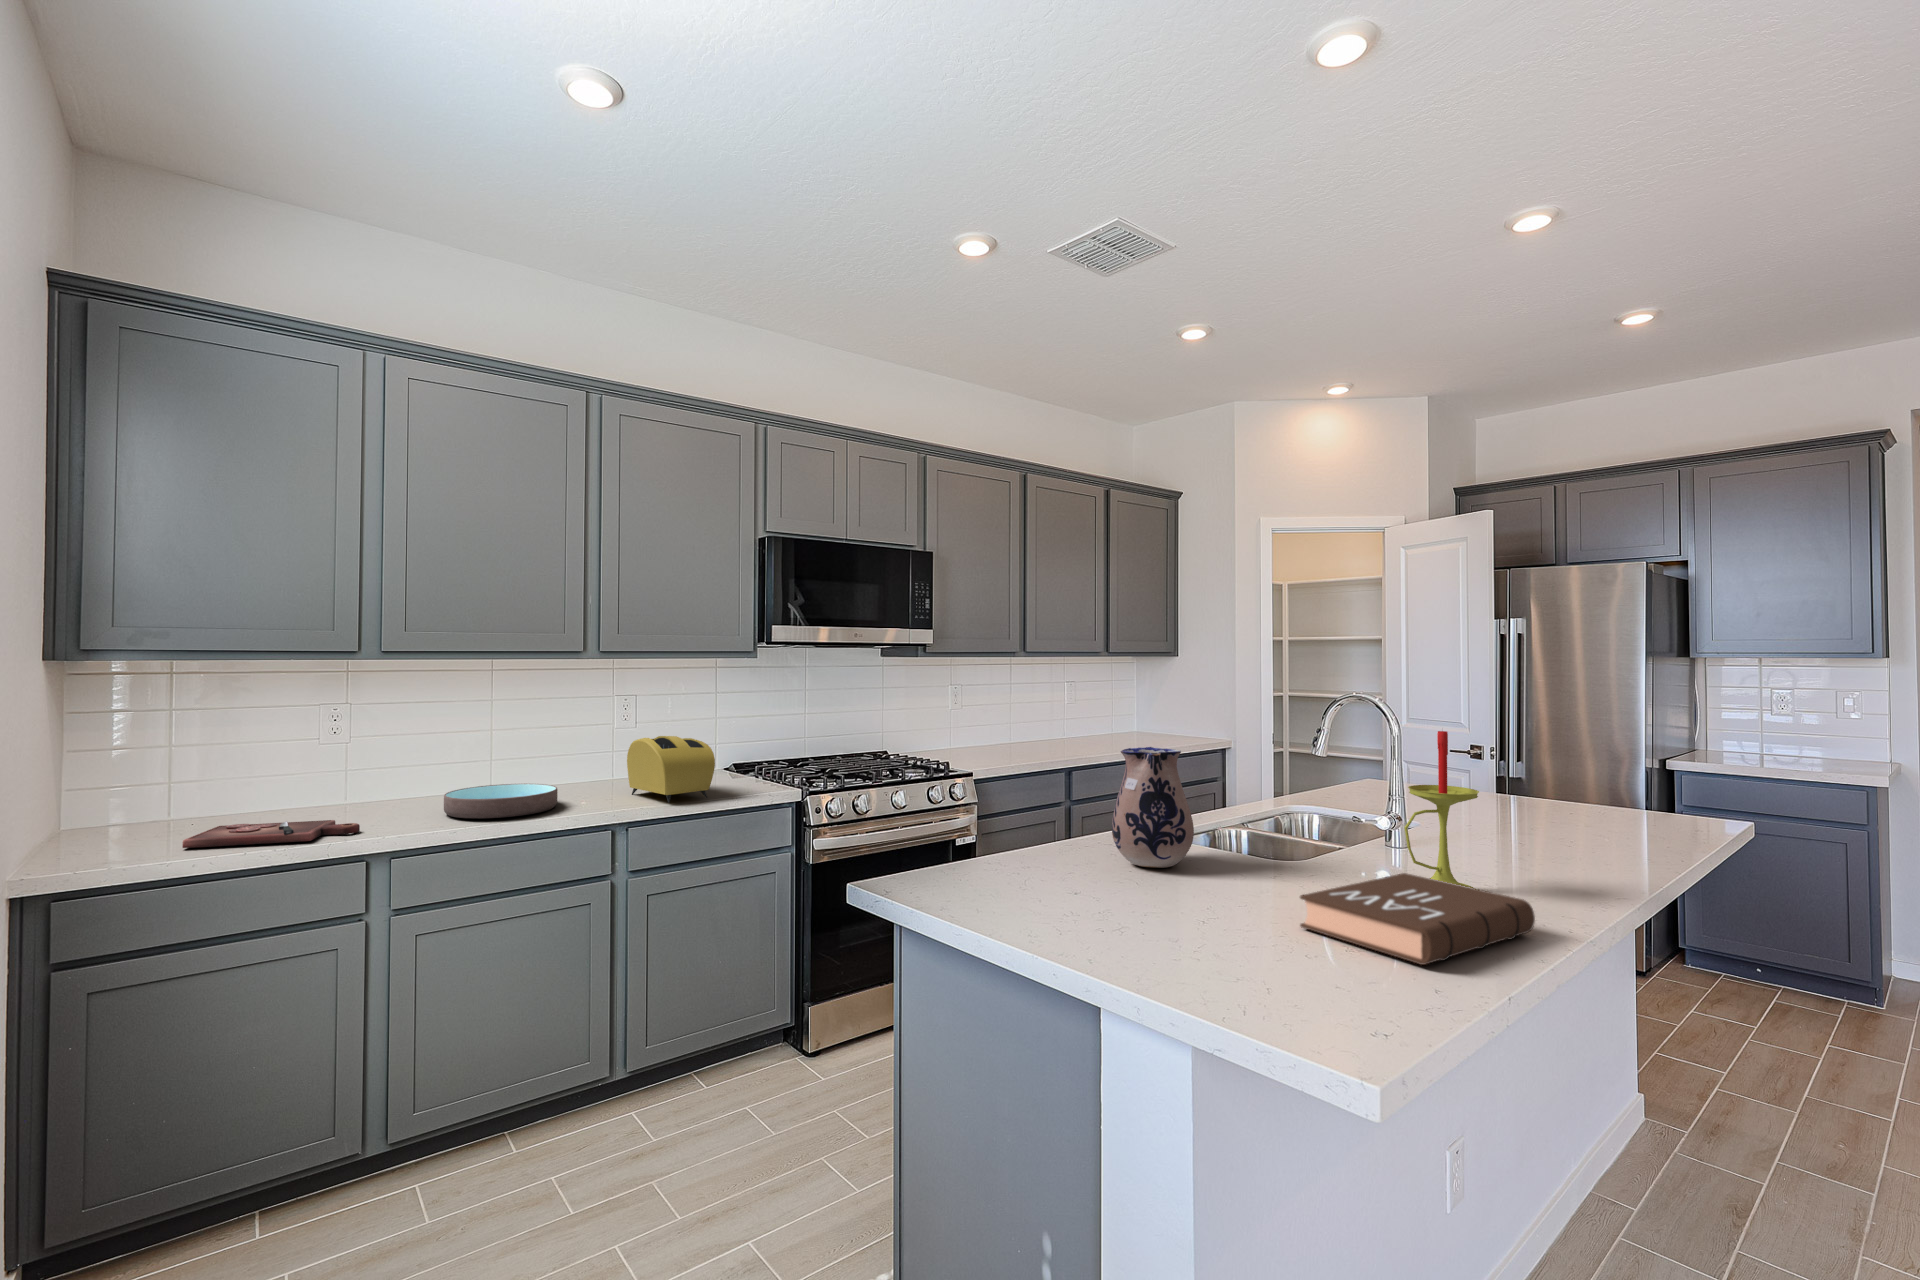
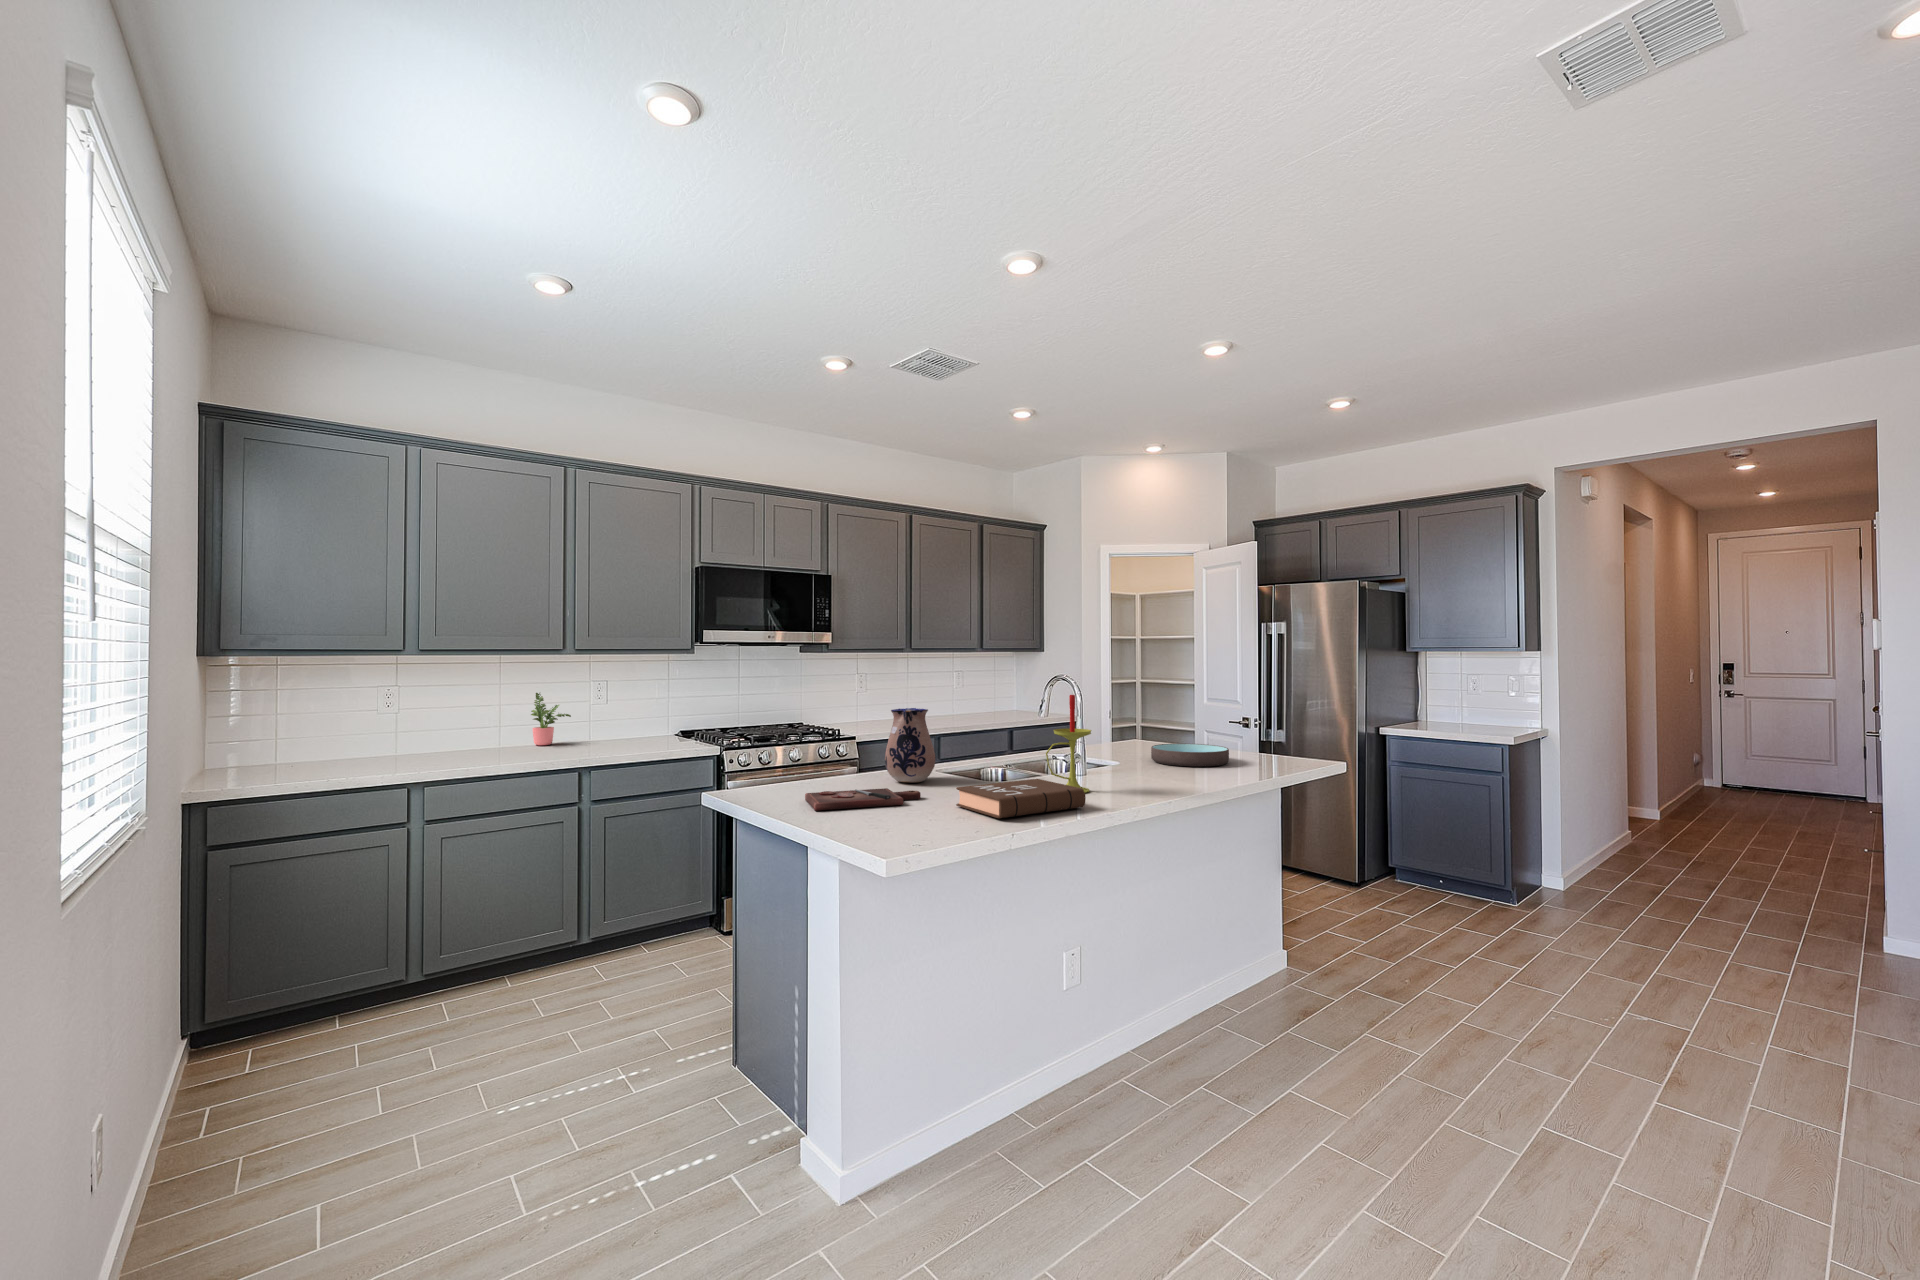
potted plant: none [537,711,592,787] -> present [531,693,571,745]
toaster: present [627,736,715,803] -> none [594,708,656,754]
bowl: present [444,784,558,818] -> present [1151,743,1229,766]
cutting board: present [182,820,360,848] -> present [805,788,921,810]

